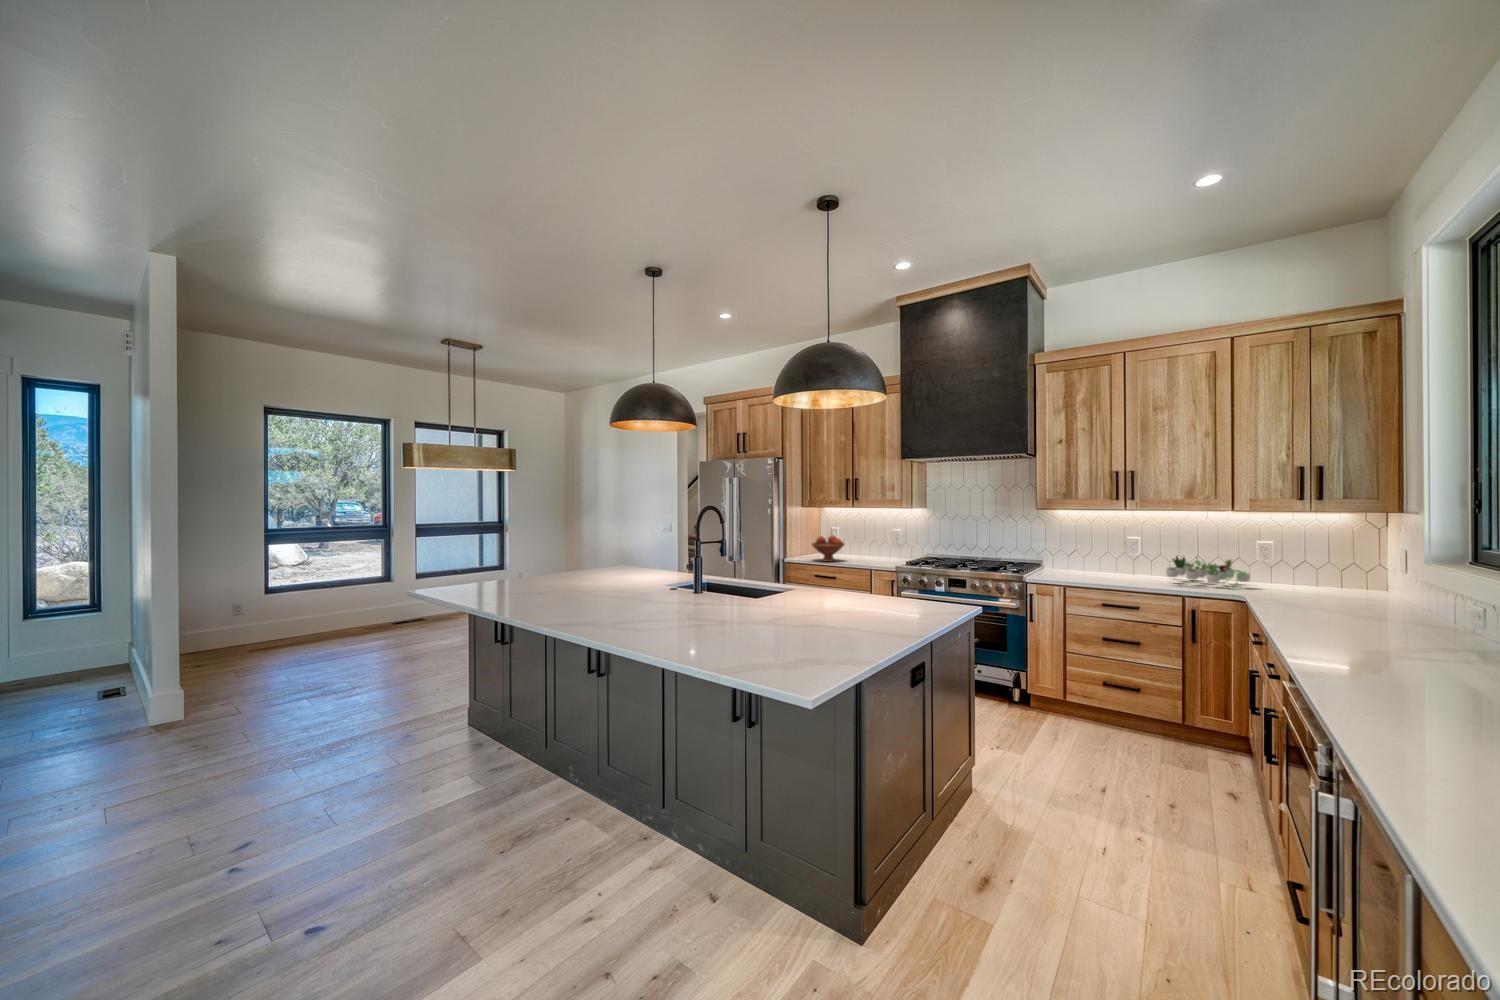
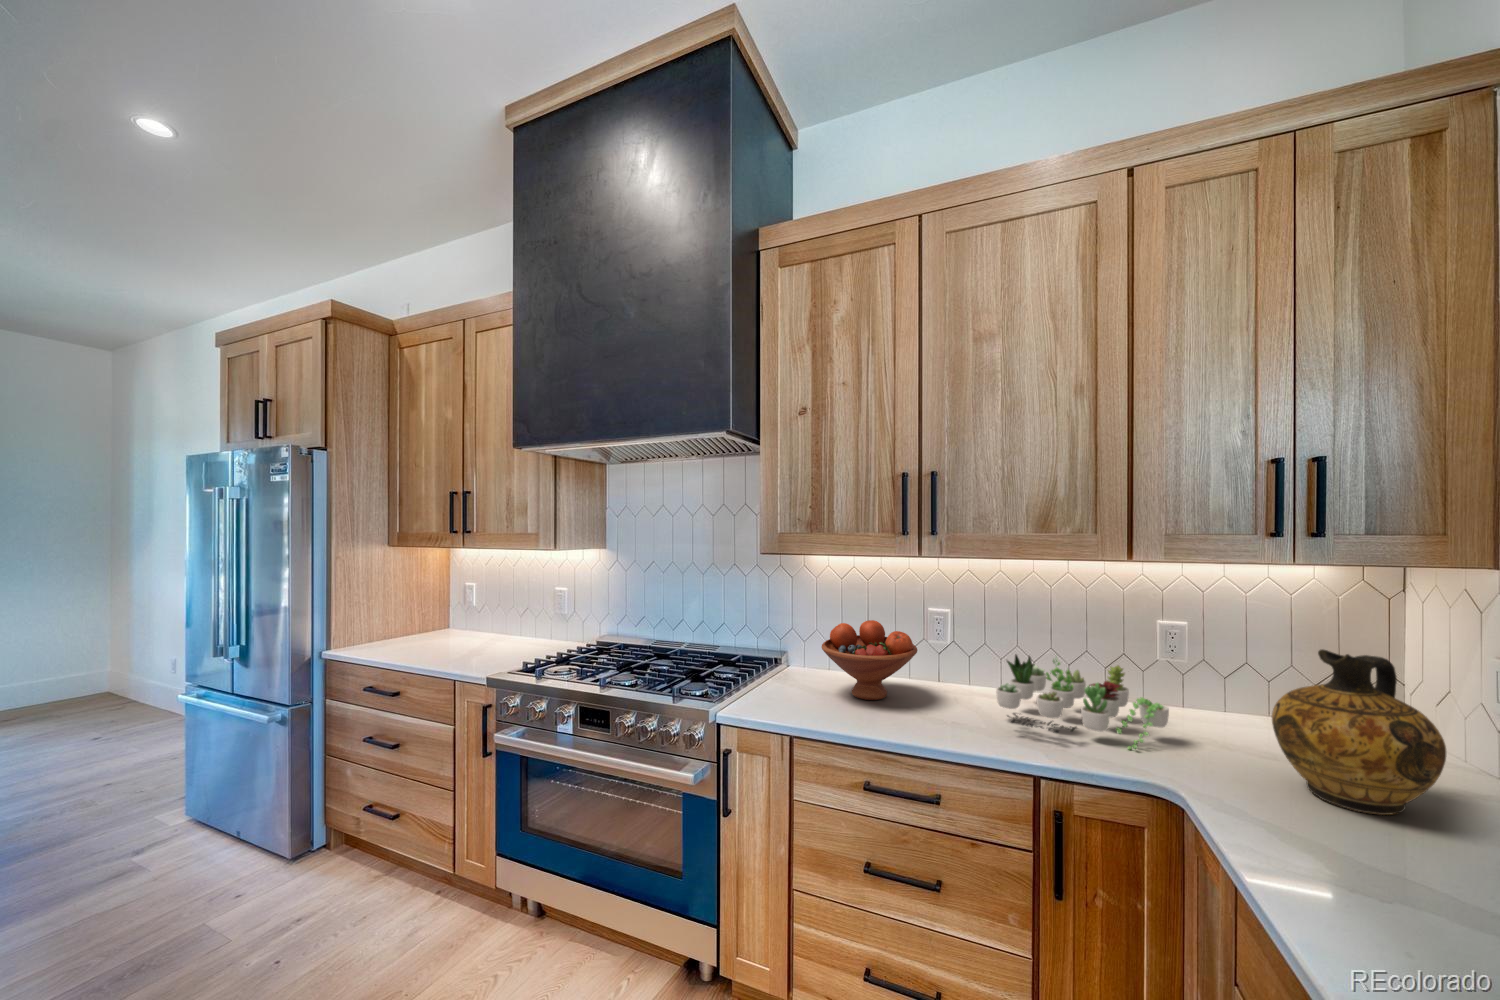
fruit bowl: present [812,536,844,562] -> present [822,620,918,700]
ceramic jug: none [1287,542,1351,601] -> present [1272,649,1446,815]

